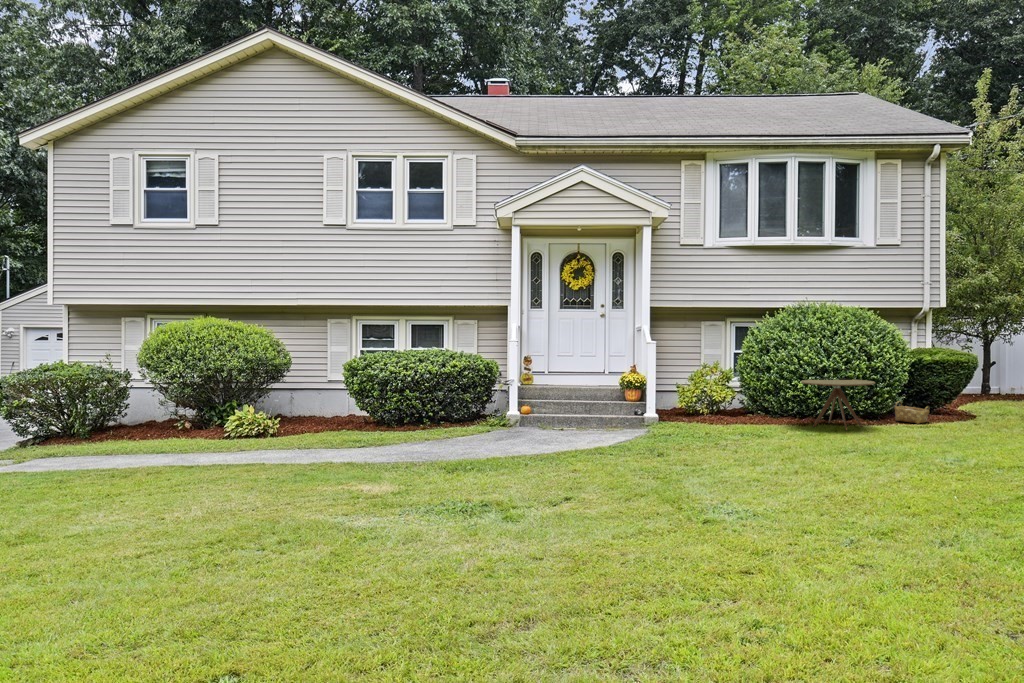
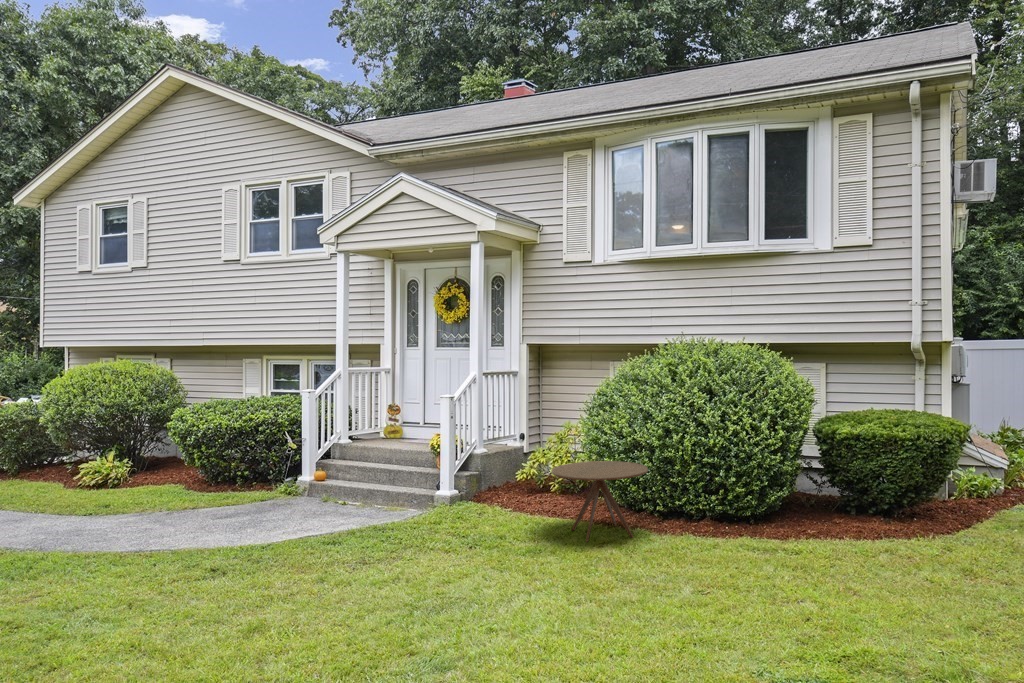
woven basket: present [895,401,929,424] -> none [708,502,751,541]

